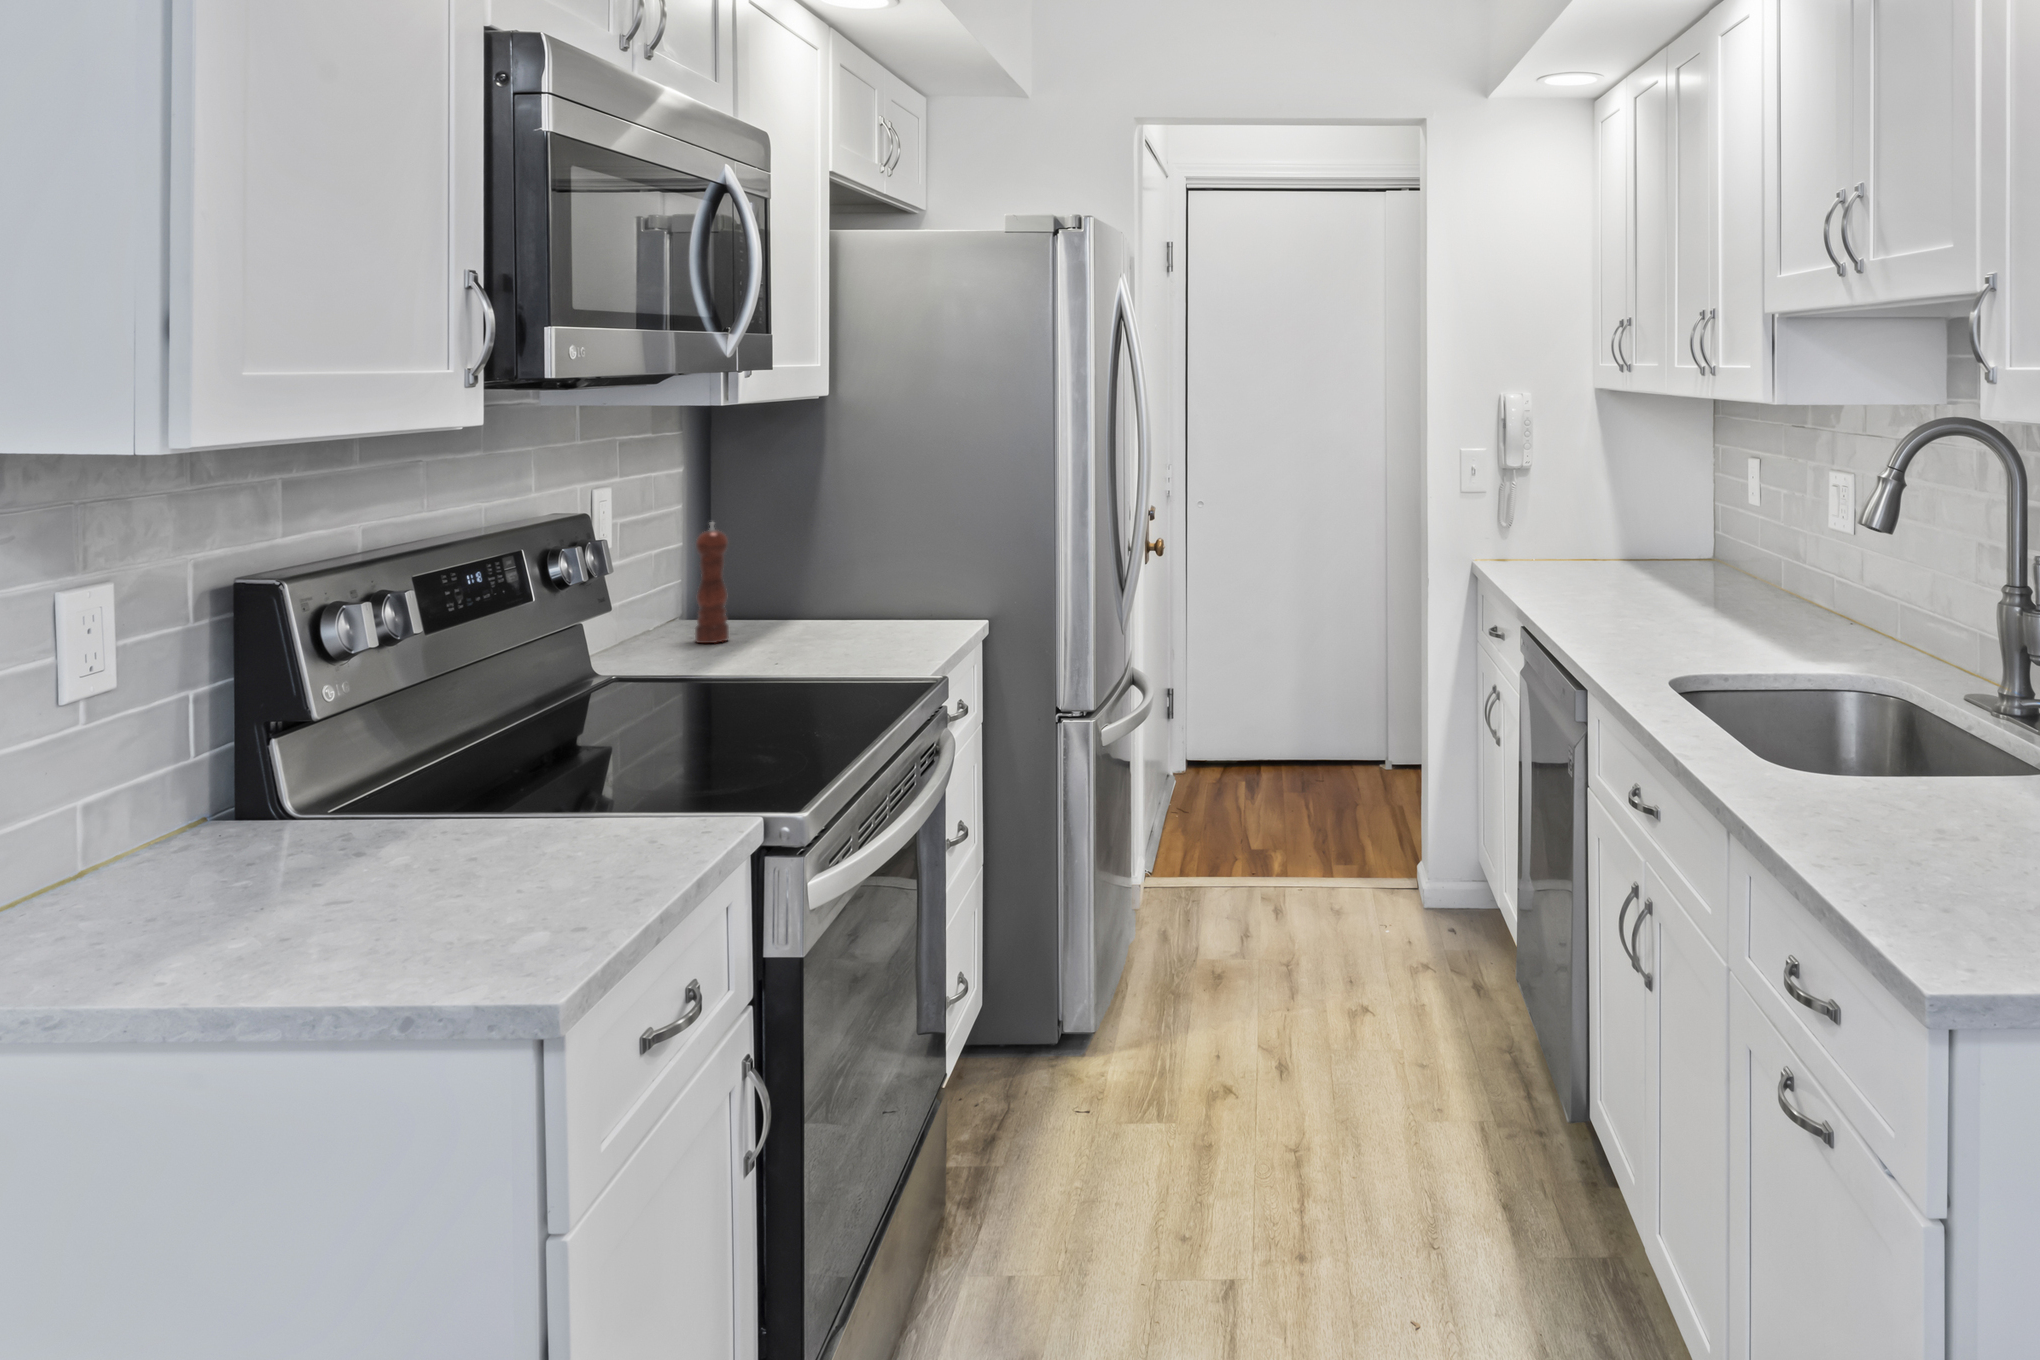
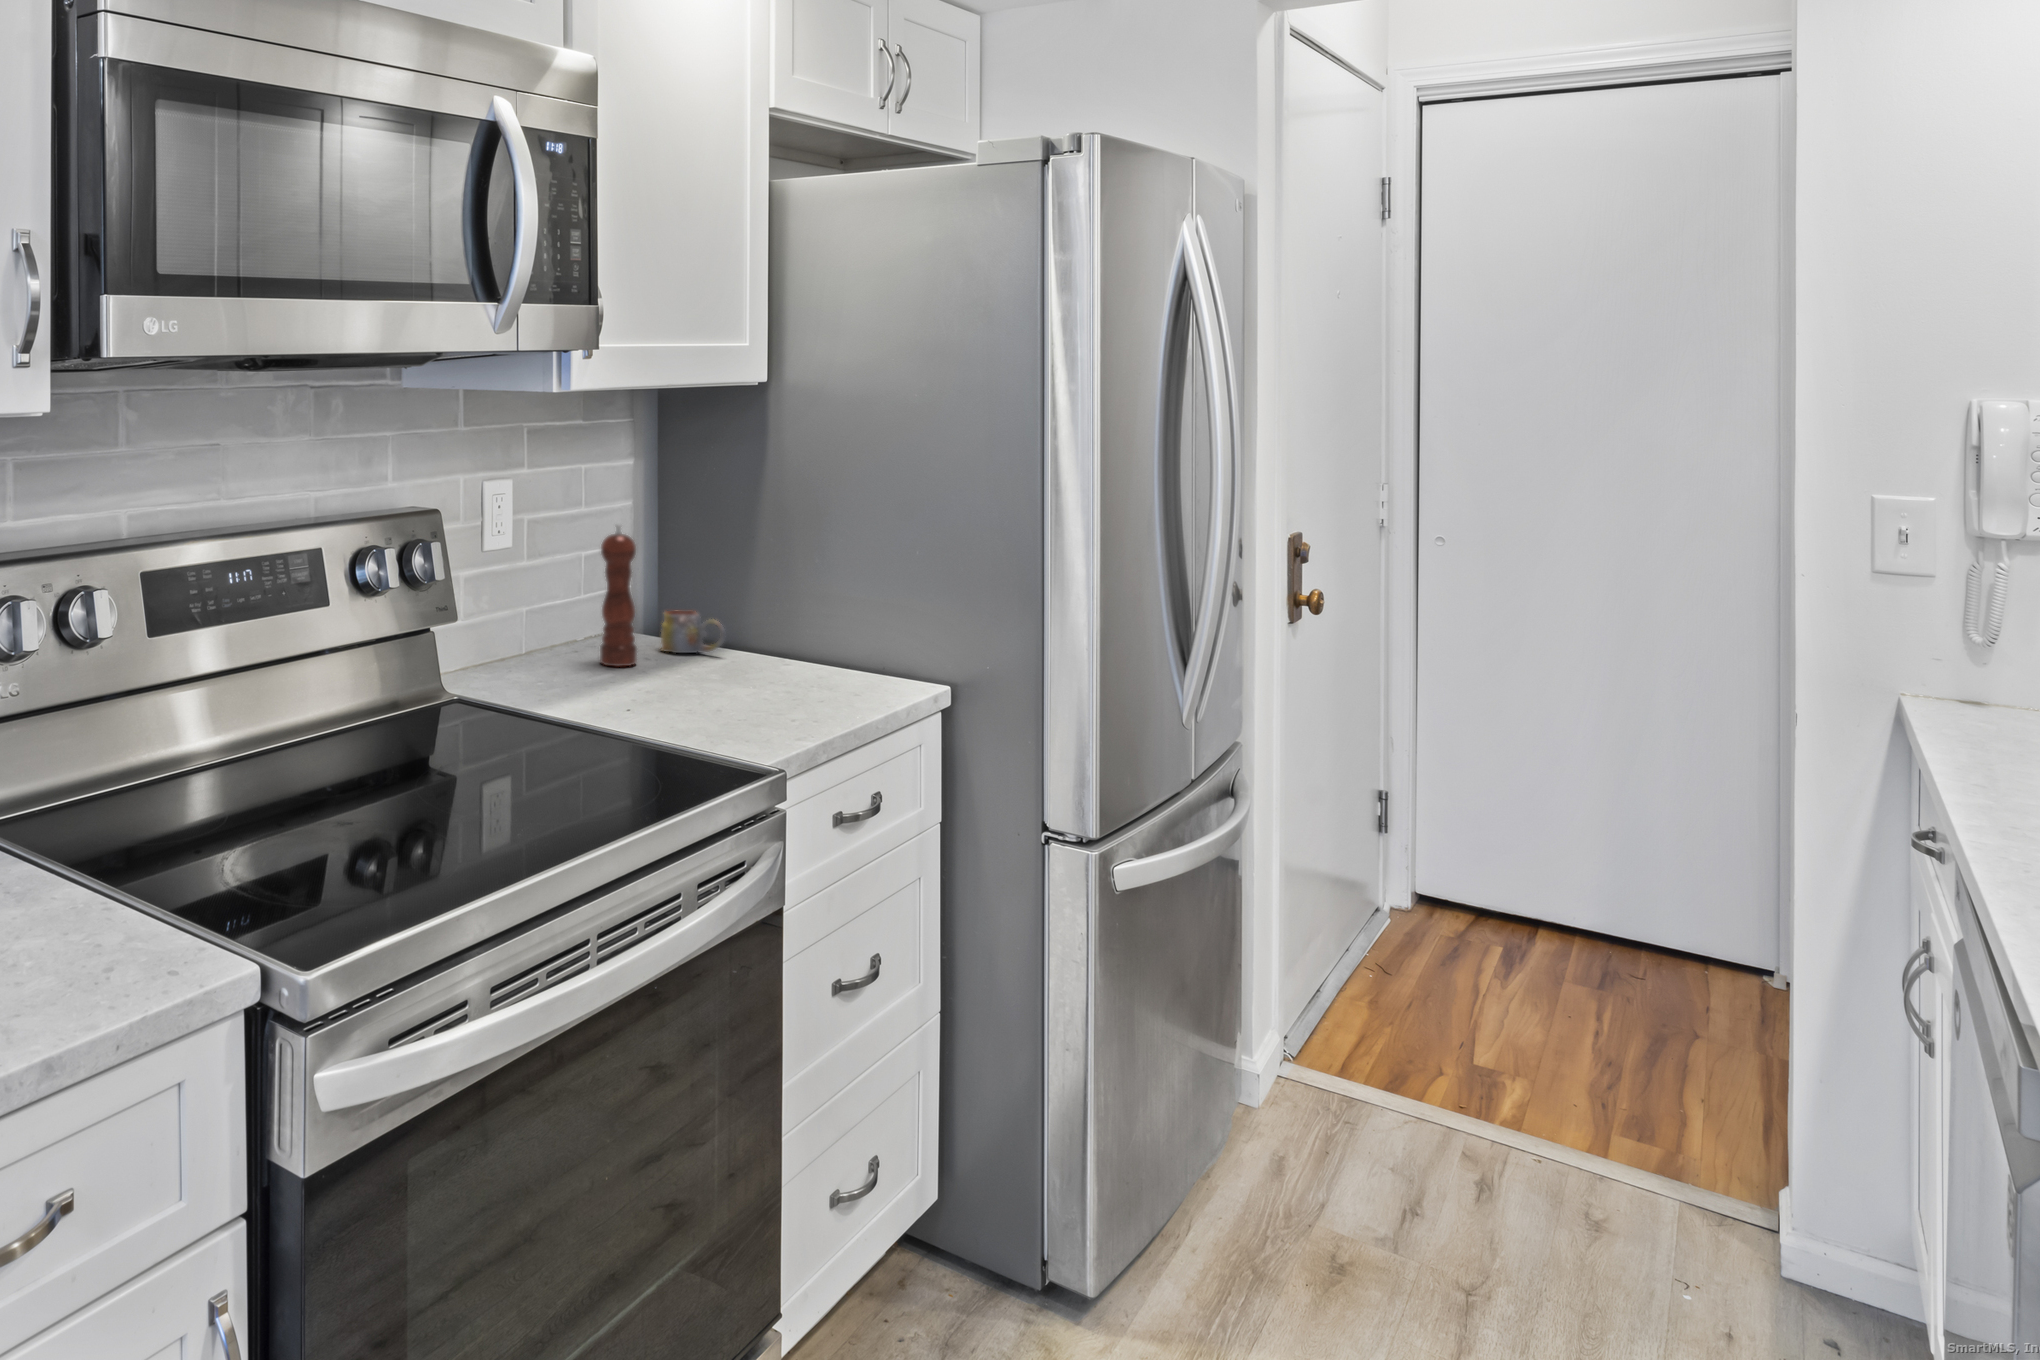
mug: none [732,593,793,629] -> present [661,611,726,653]

